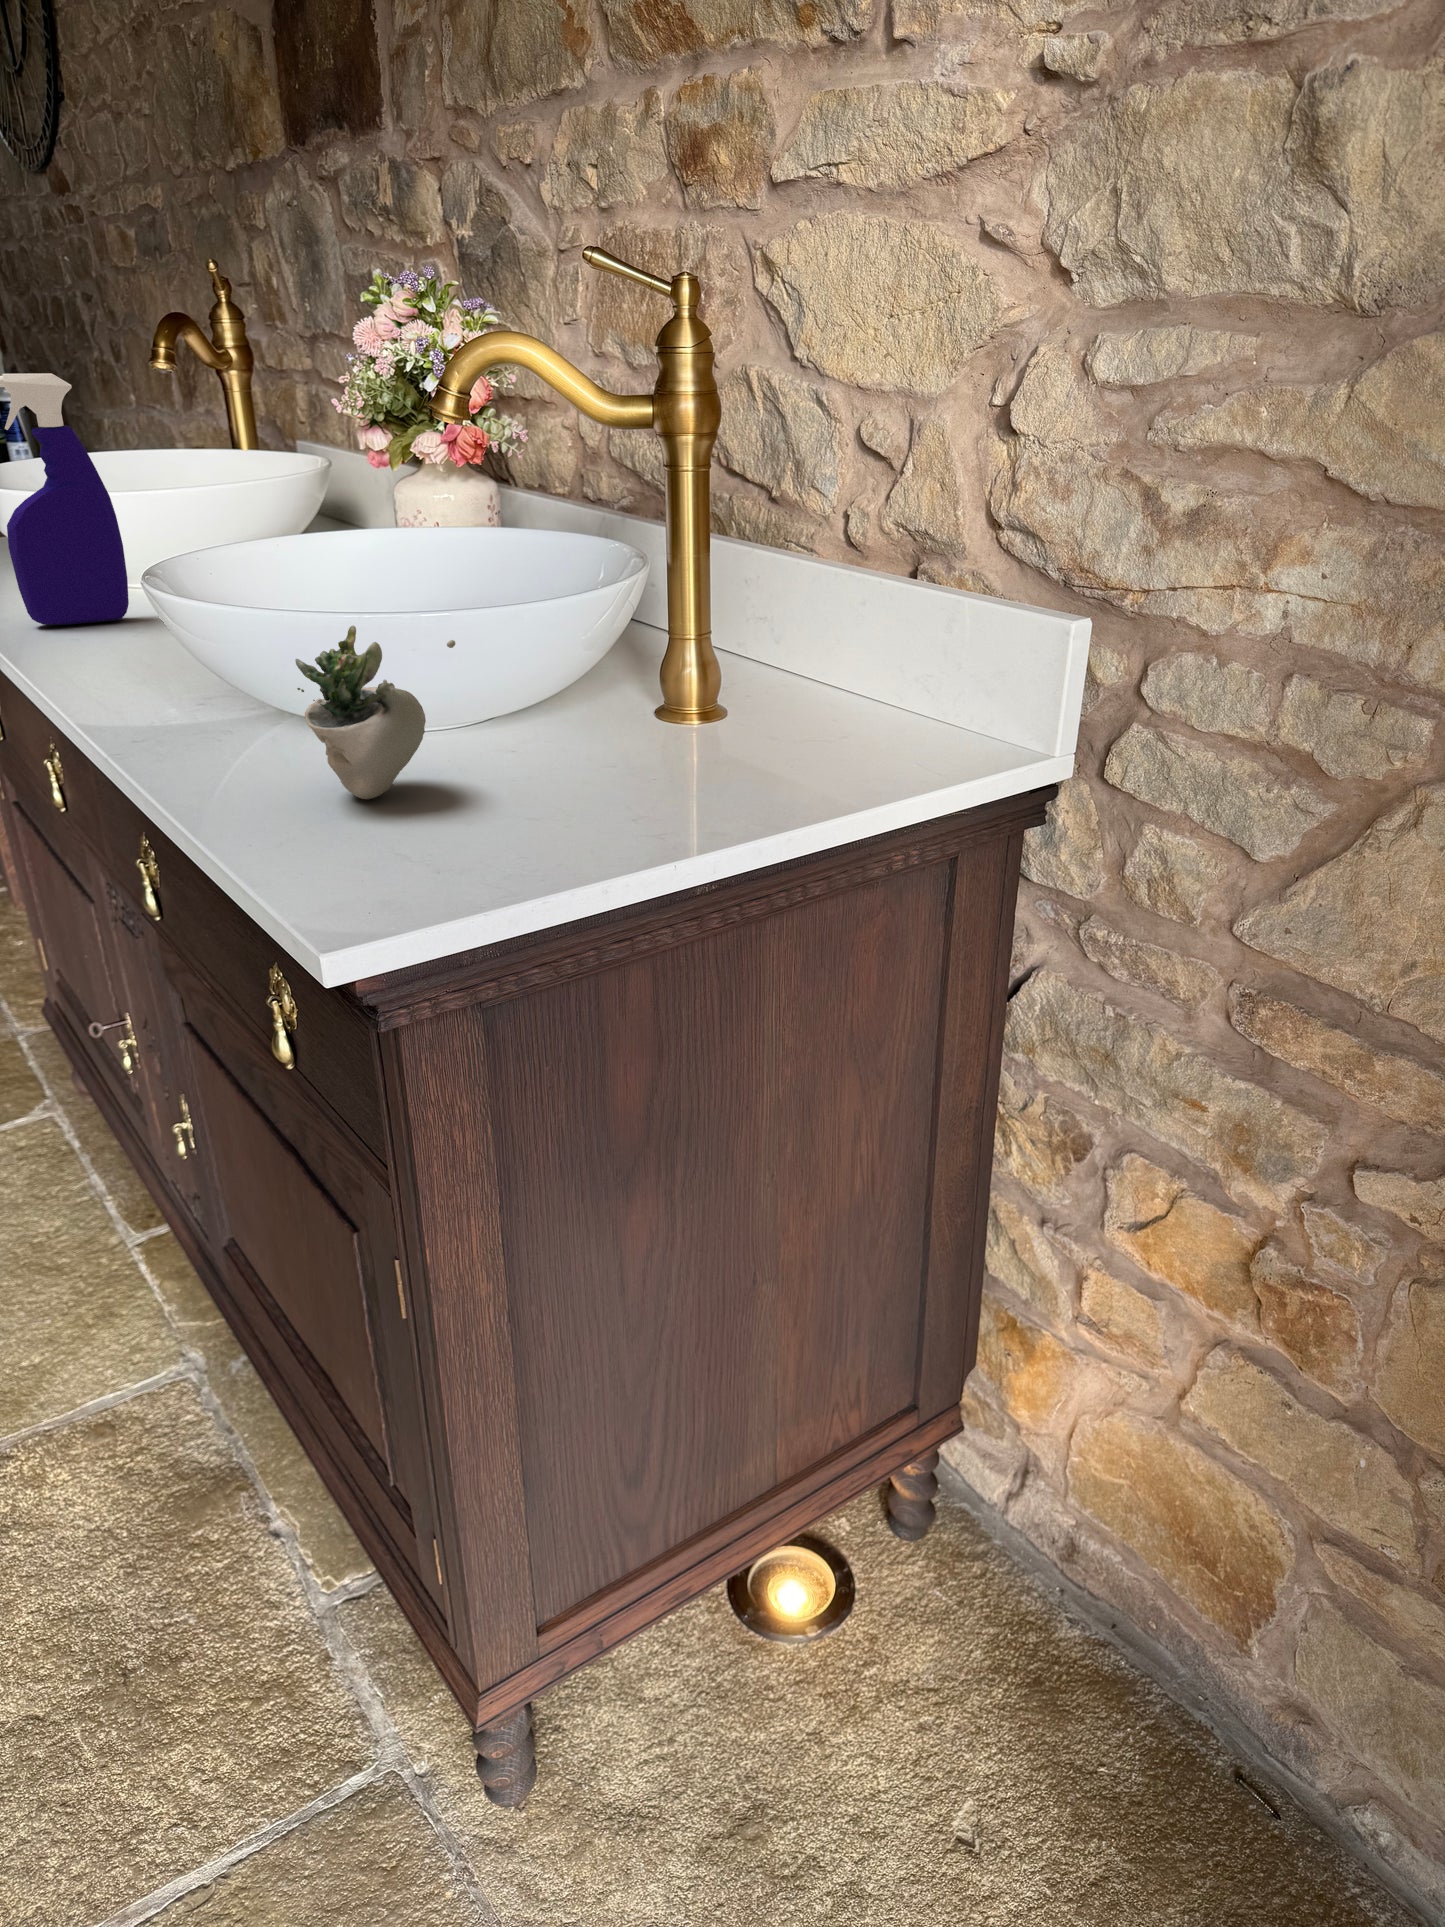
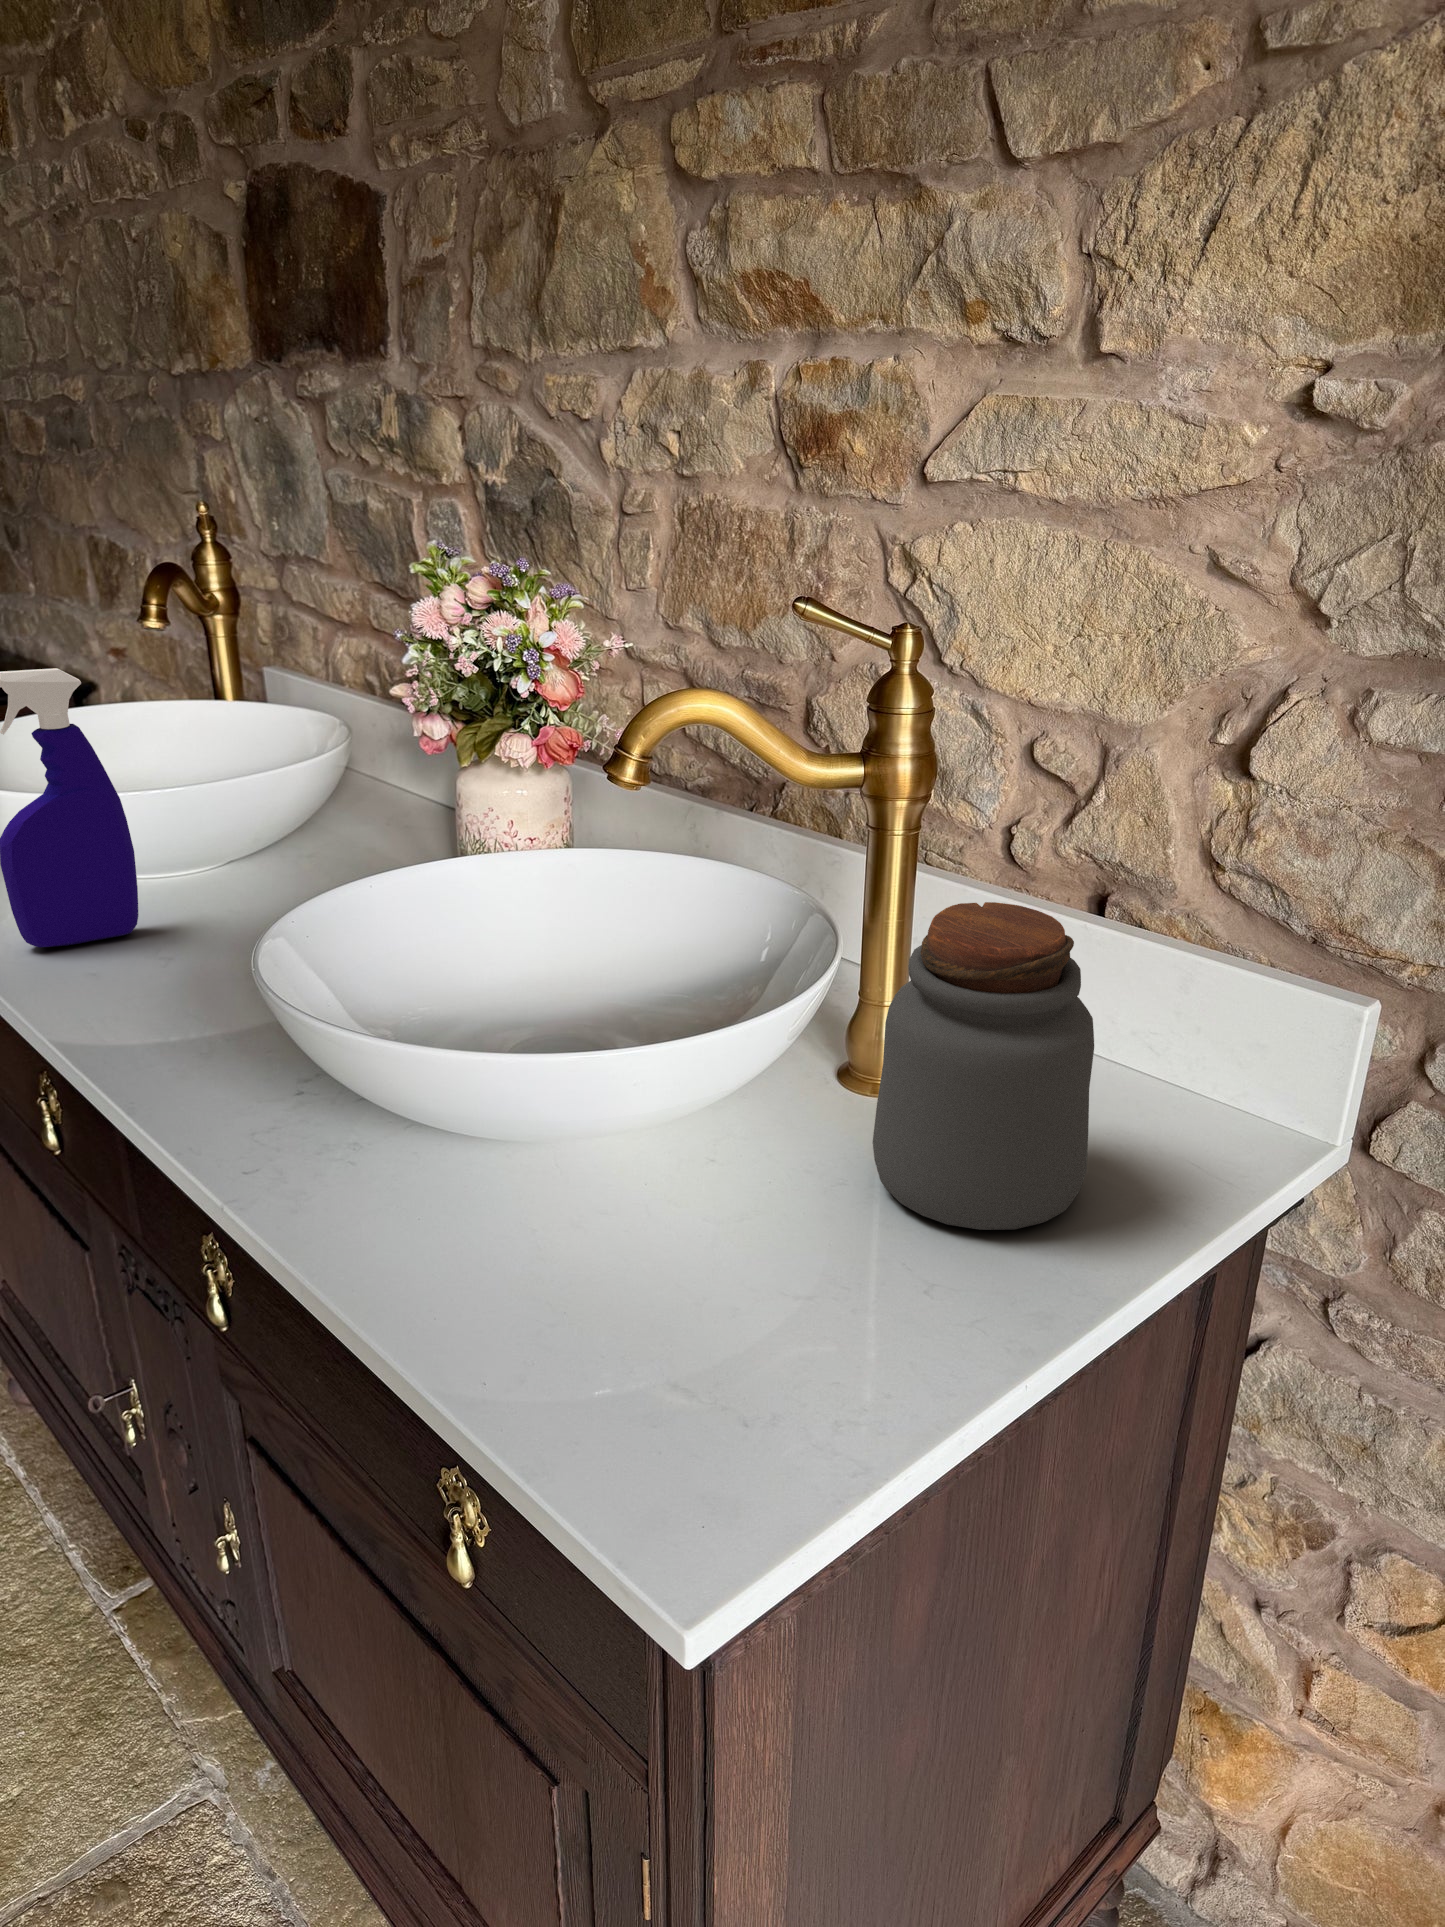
jar: none [643,520,823,797] -> present [873,902,1094,1230]
succulent plant: present [295,626,455,799] -> none [492,1065,736,1263]

